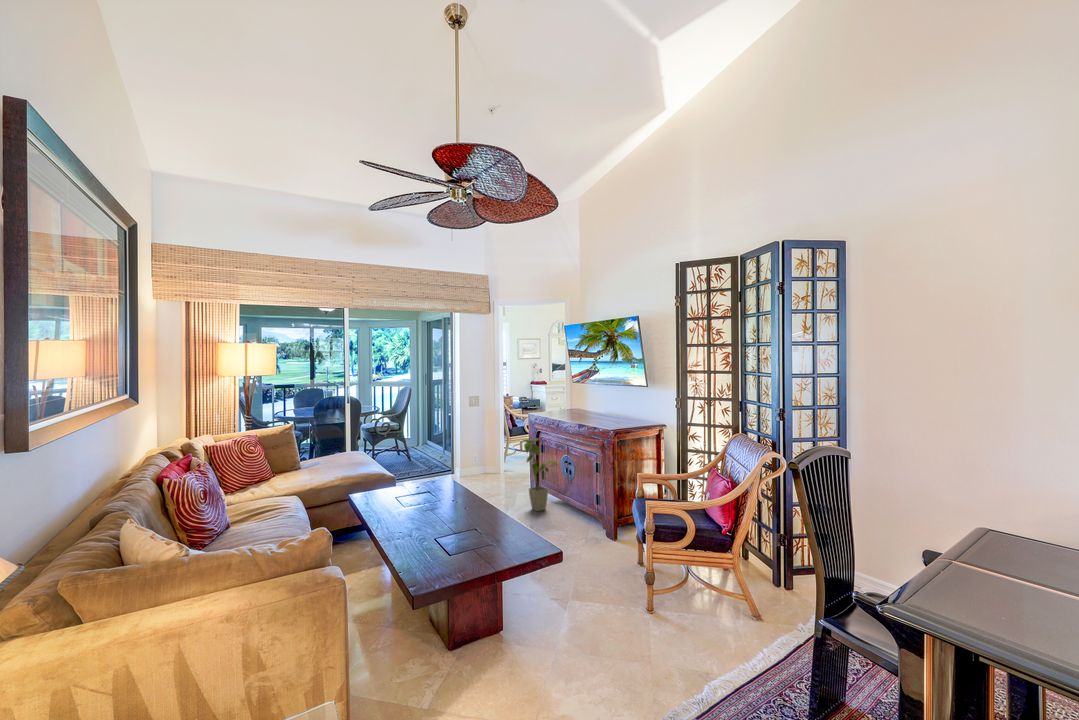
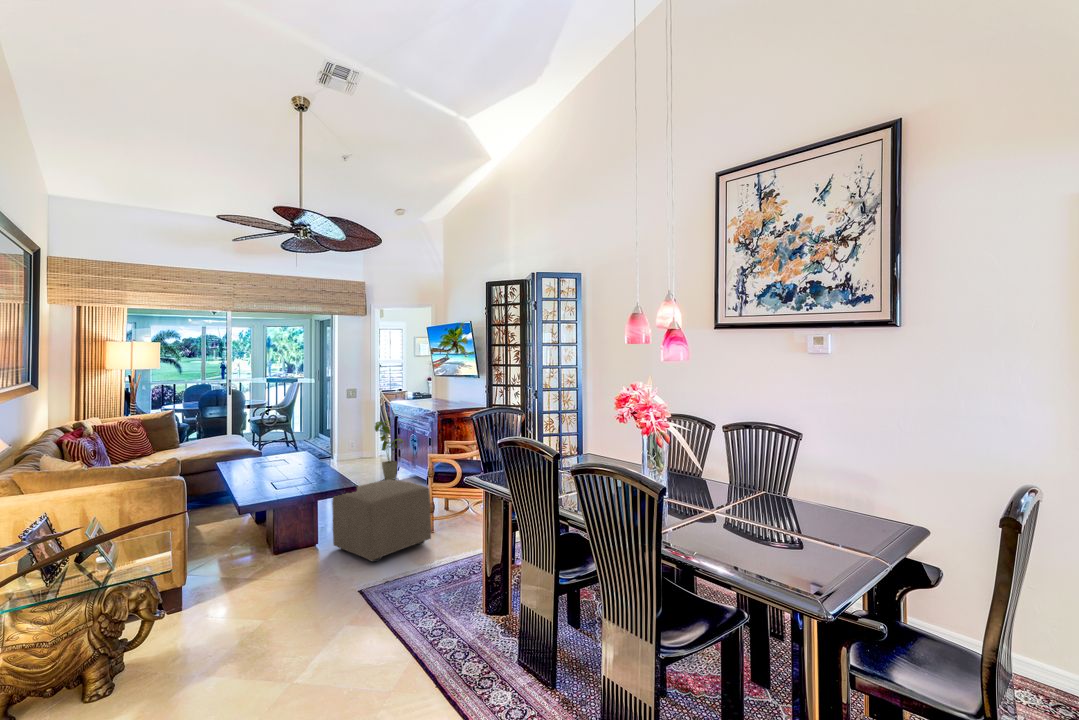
ottoman: none [541,532,683,682] -> present [332,479,431,562]

